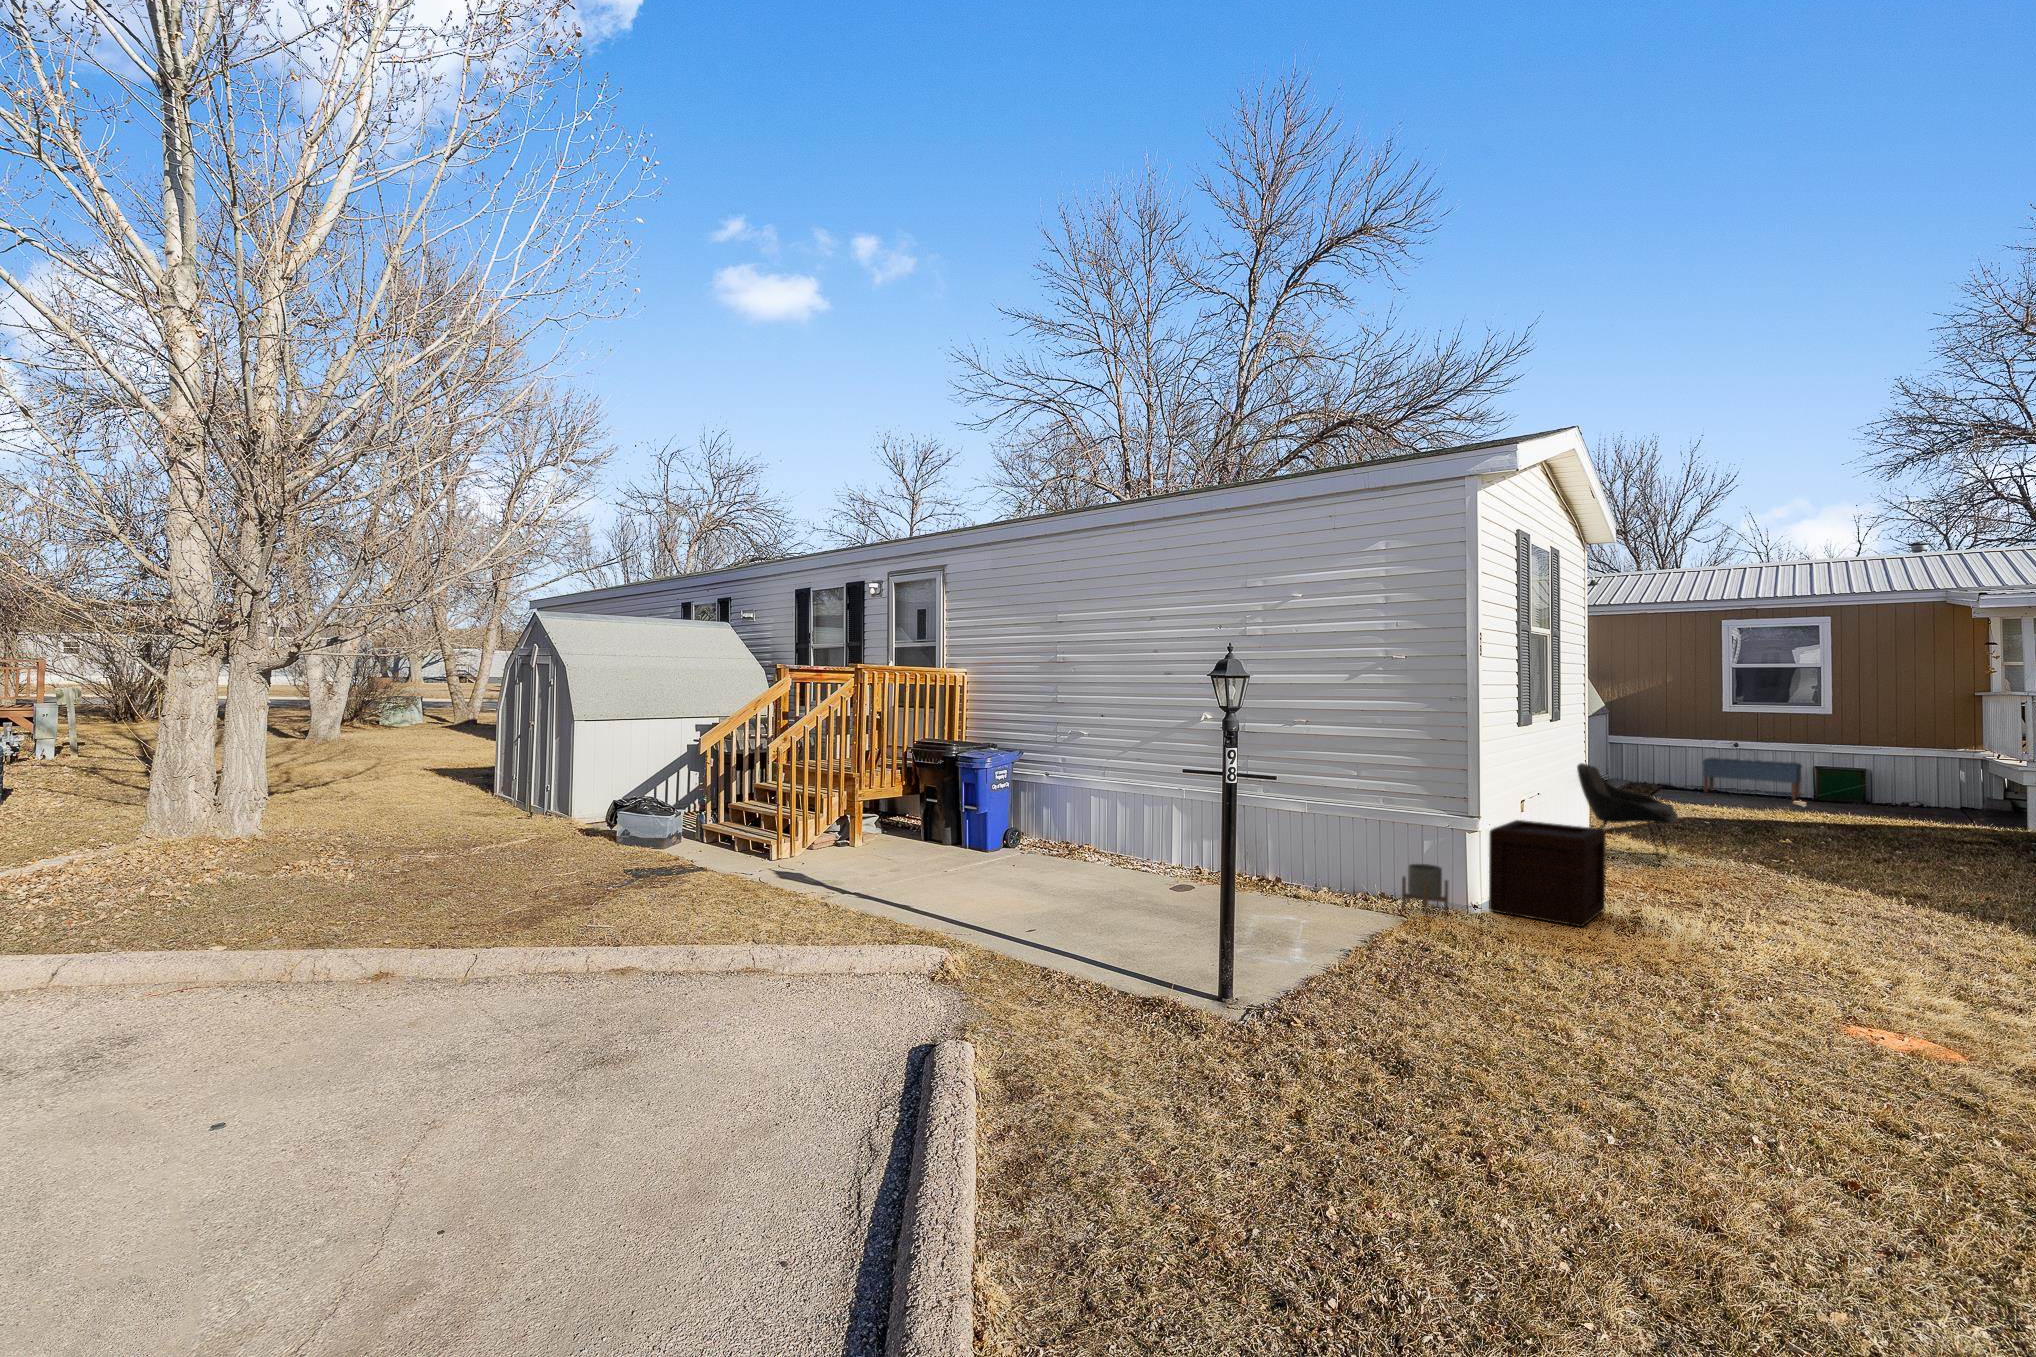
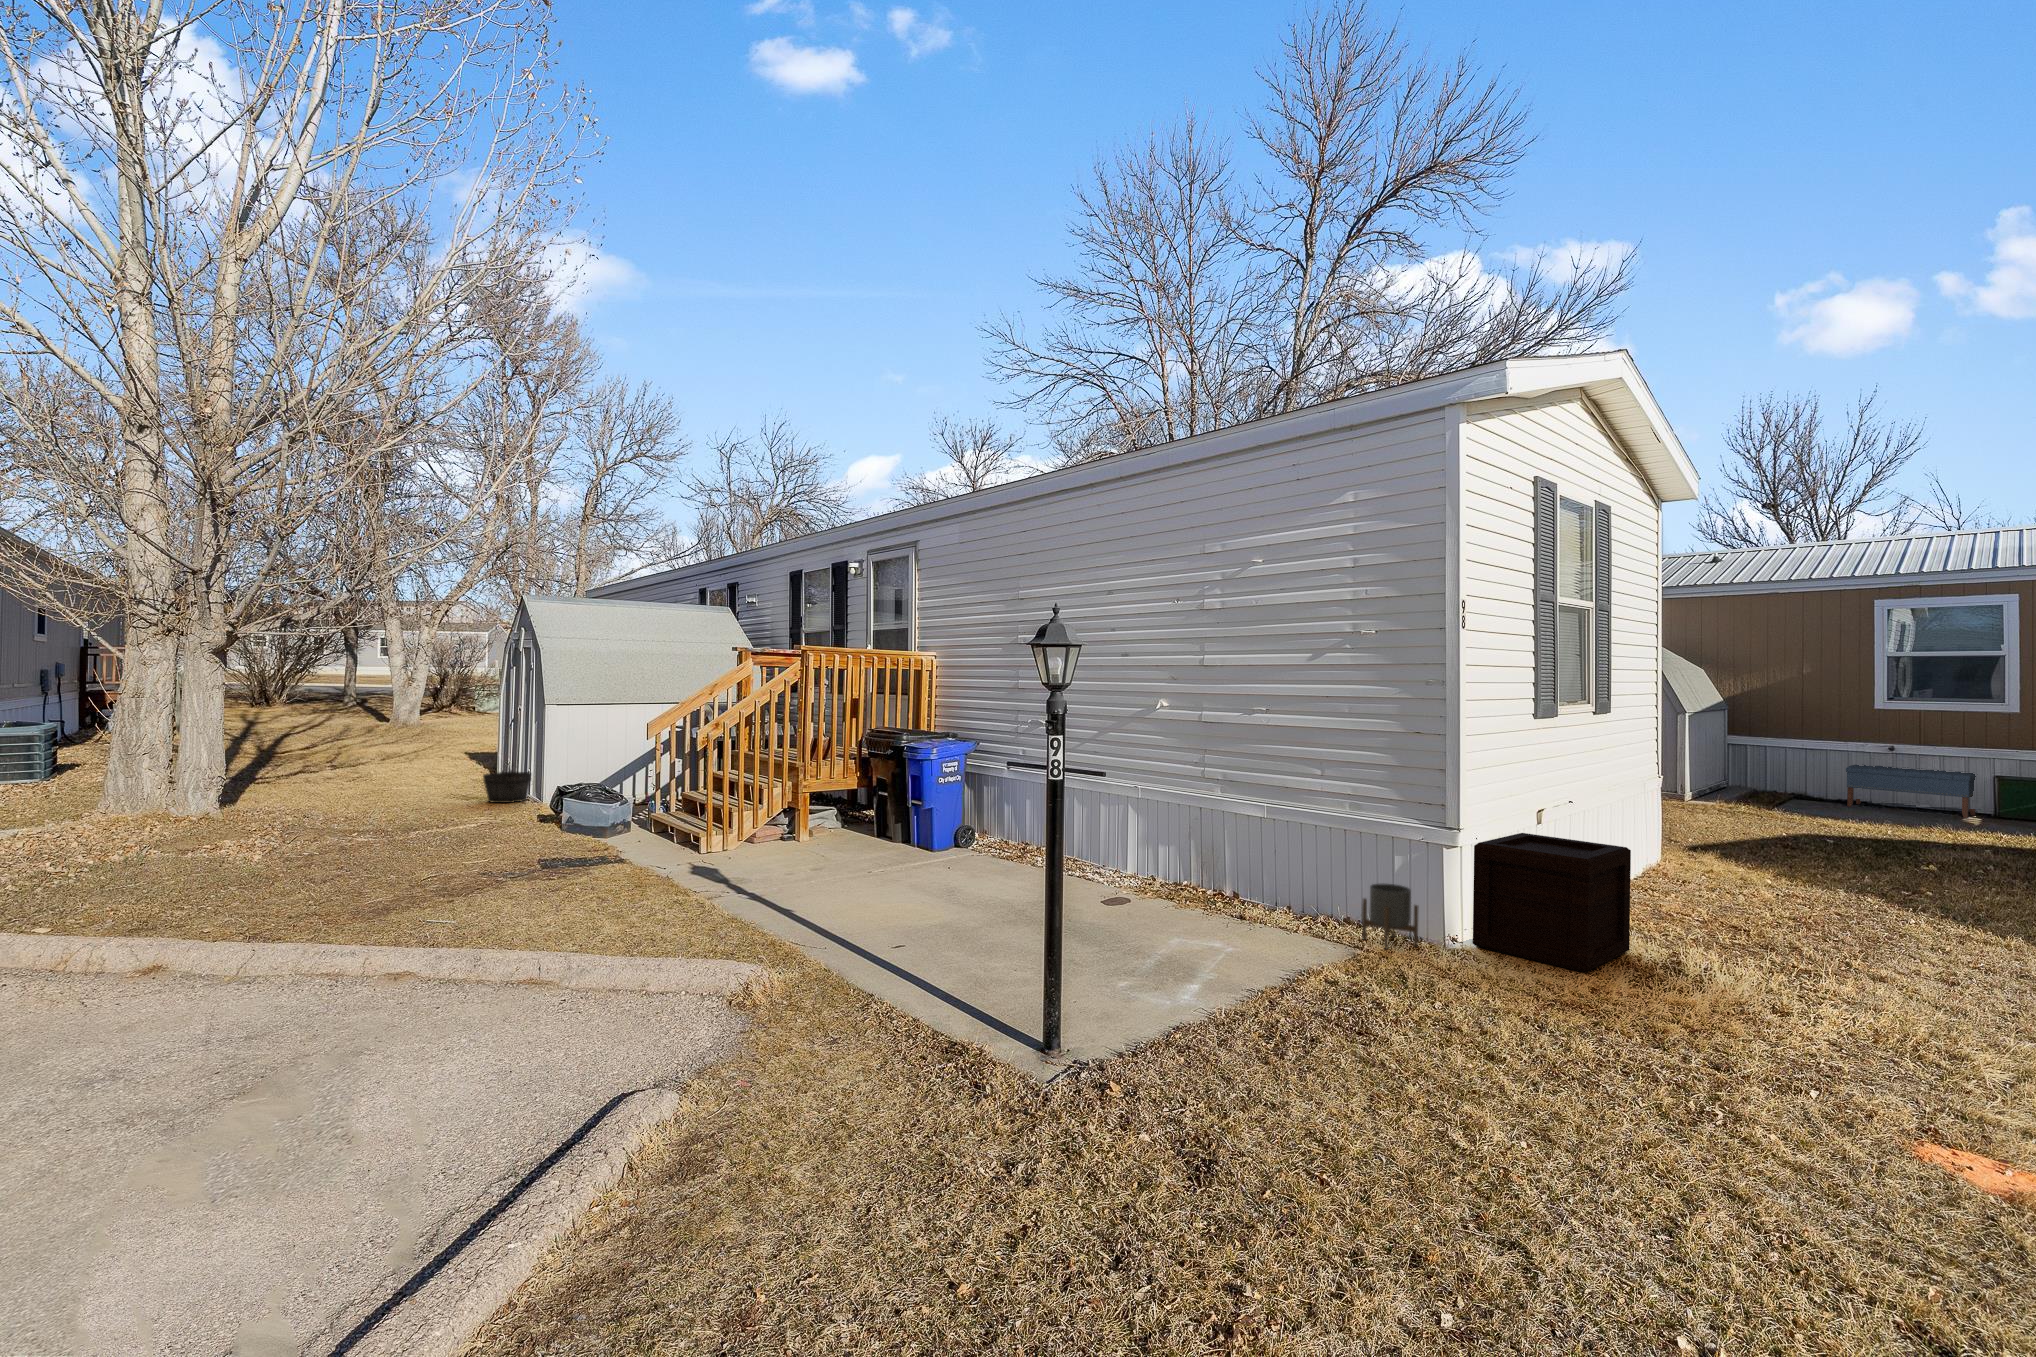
lounge chair: present [1577,763,1678,866] -> none [1637,766,1768,896]
wooden bucket: none [508,779,558,817] -> present [483,769,531,803]

